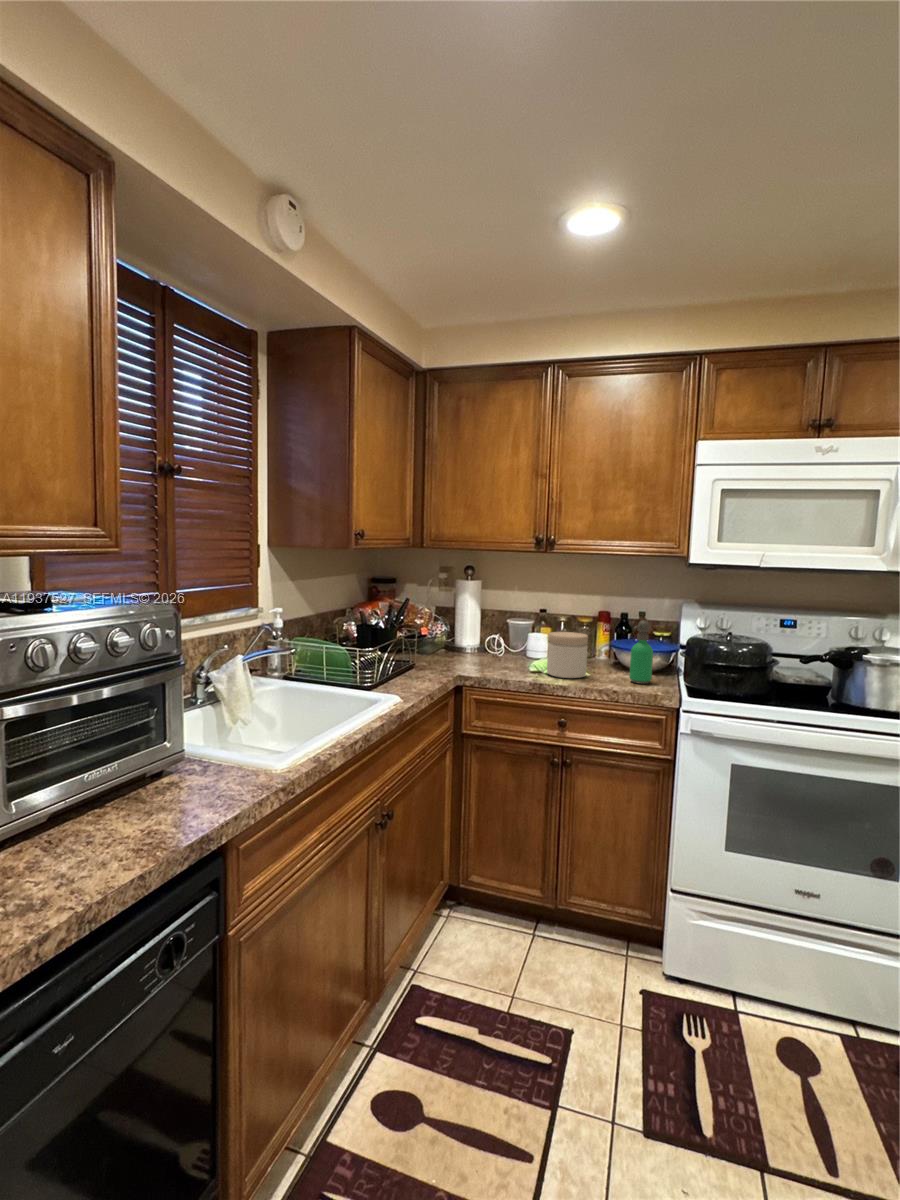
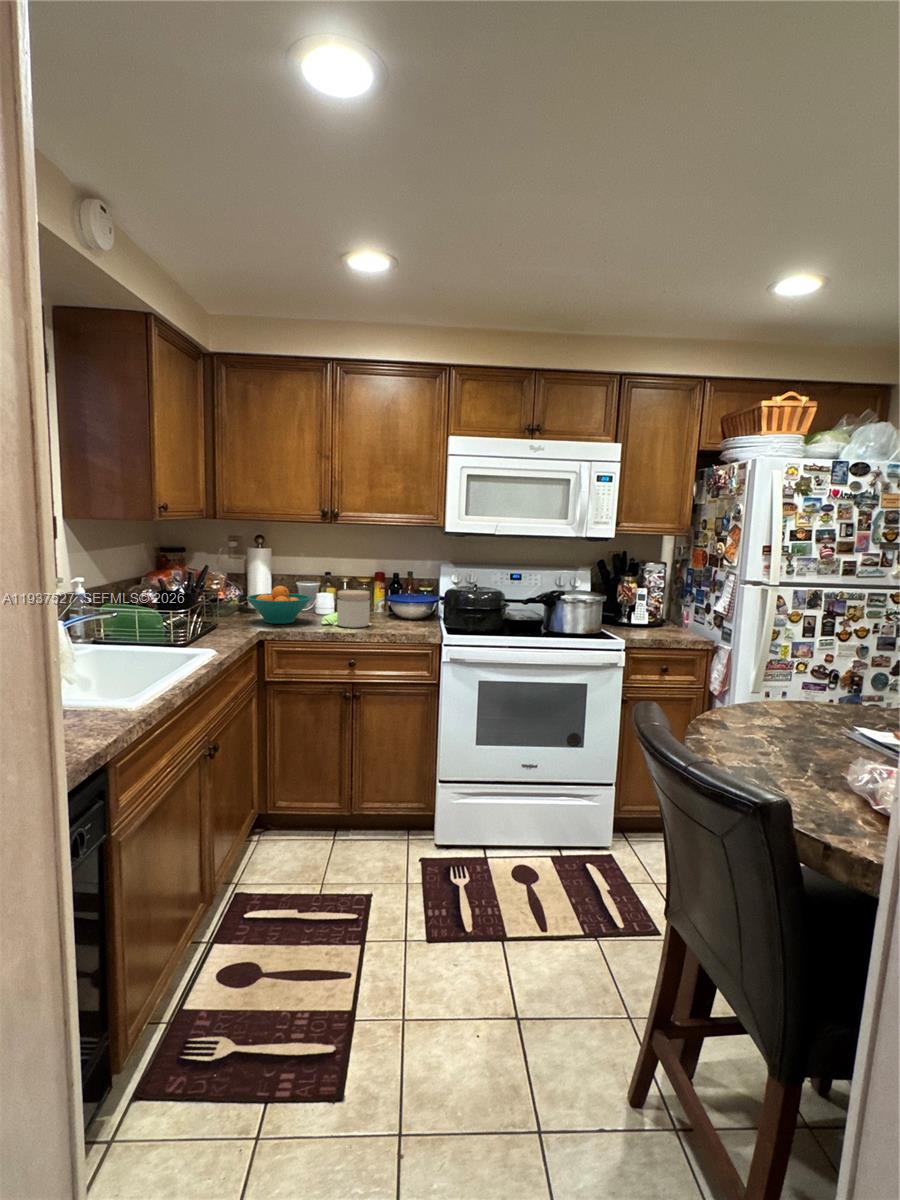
soap dispenser: present [630,621,653,684] -> none [404,578,421,628]
fruit bowl: none [447,623,519,667] -> present [246,586,312,624]

